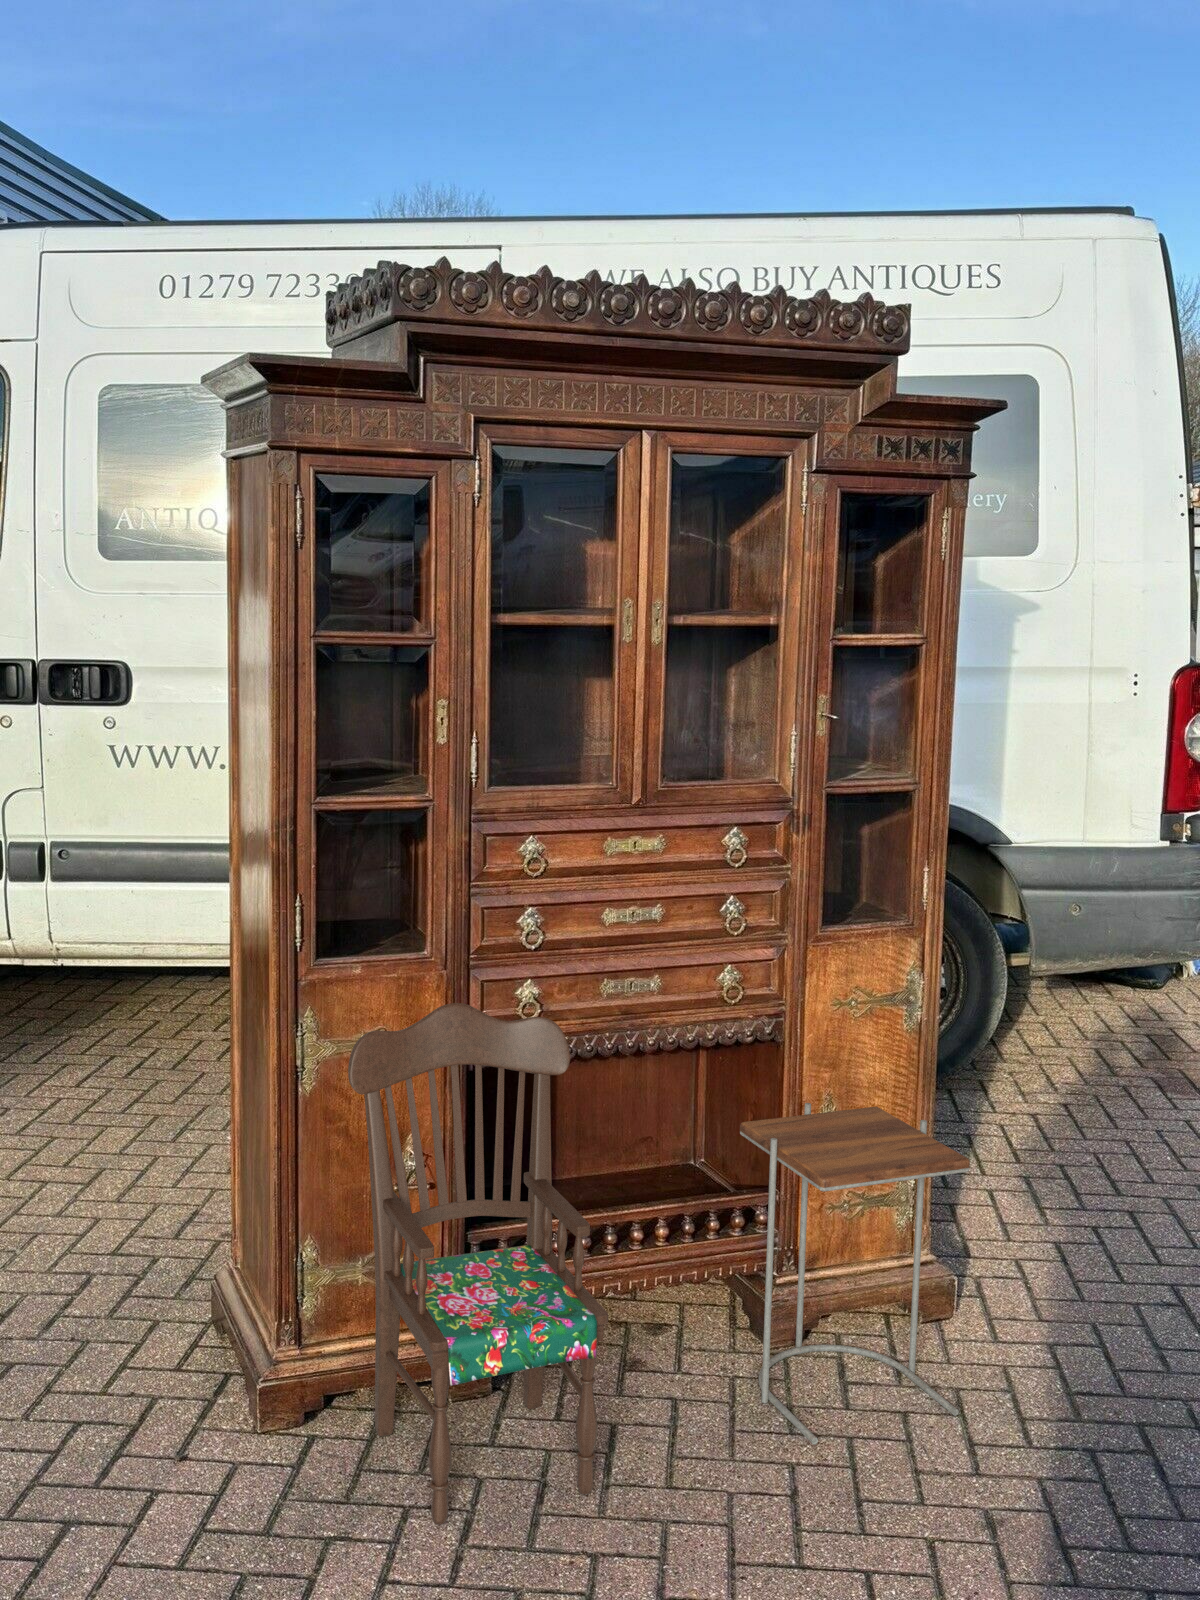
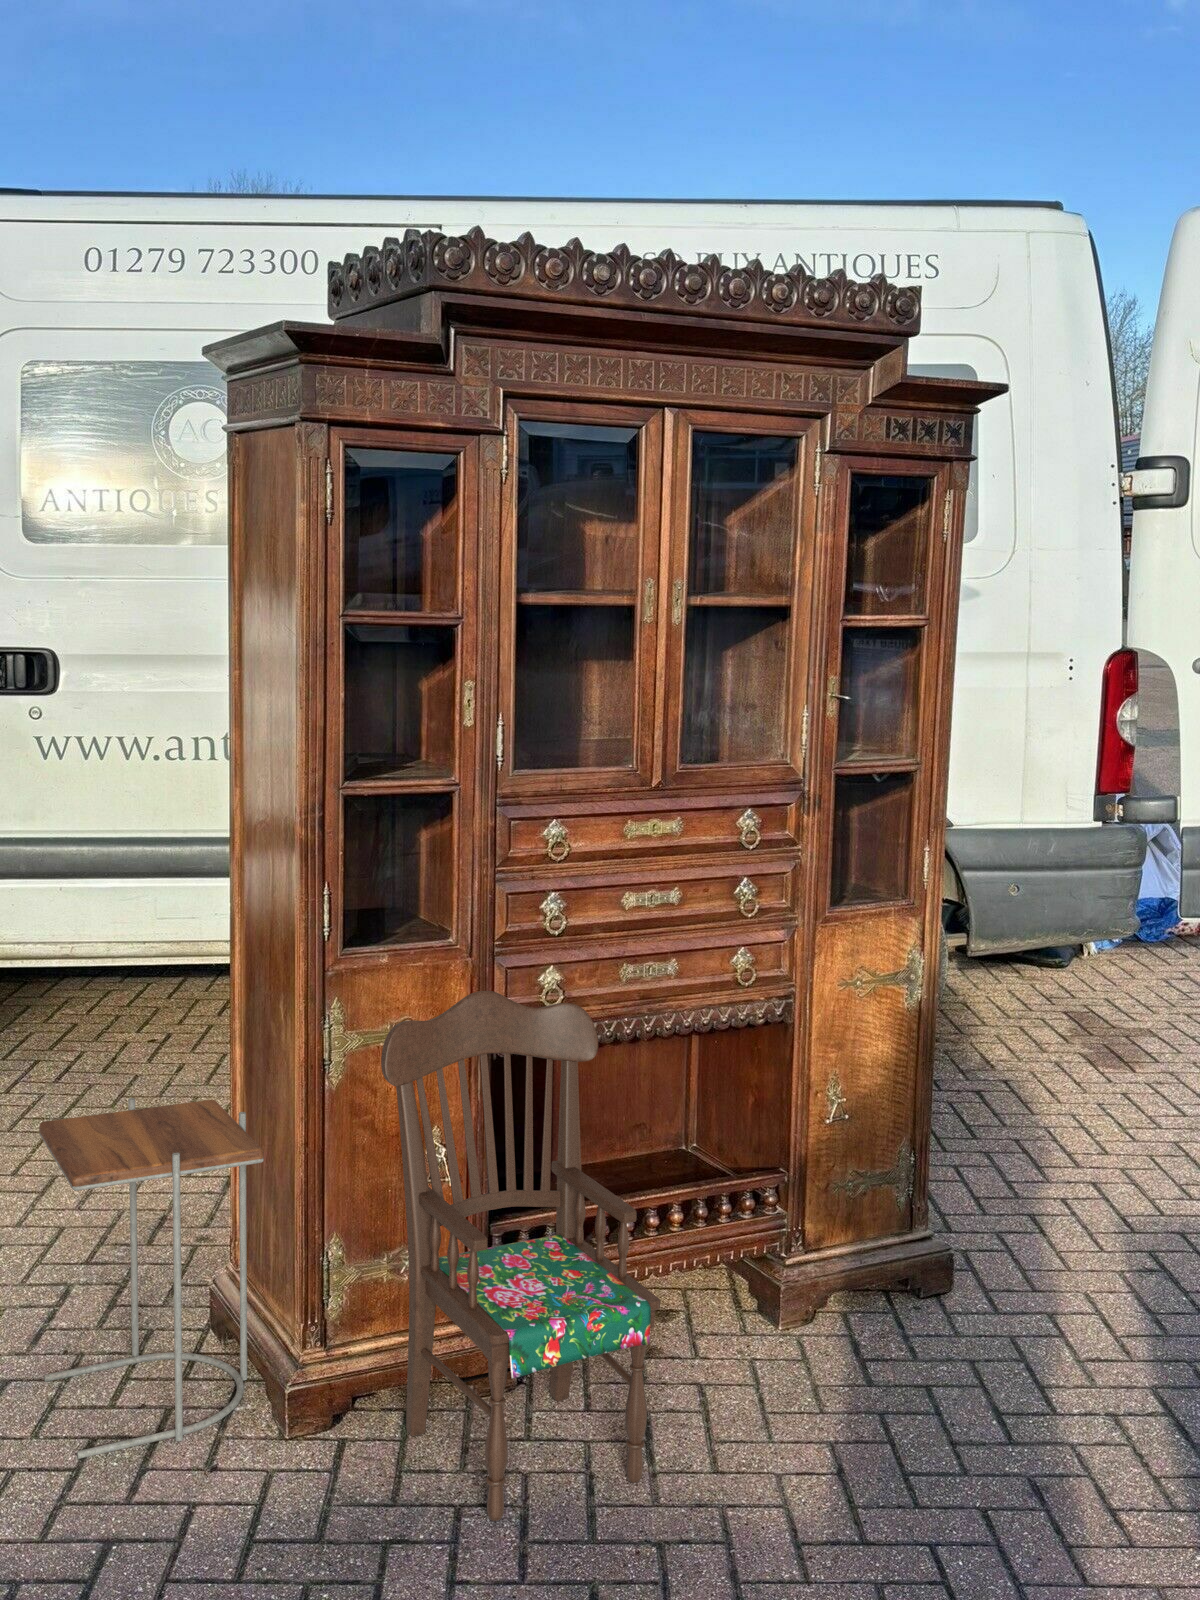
side table: present [740,1103,970,1444] -> present [39,1098,264,1459]

